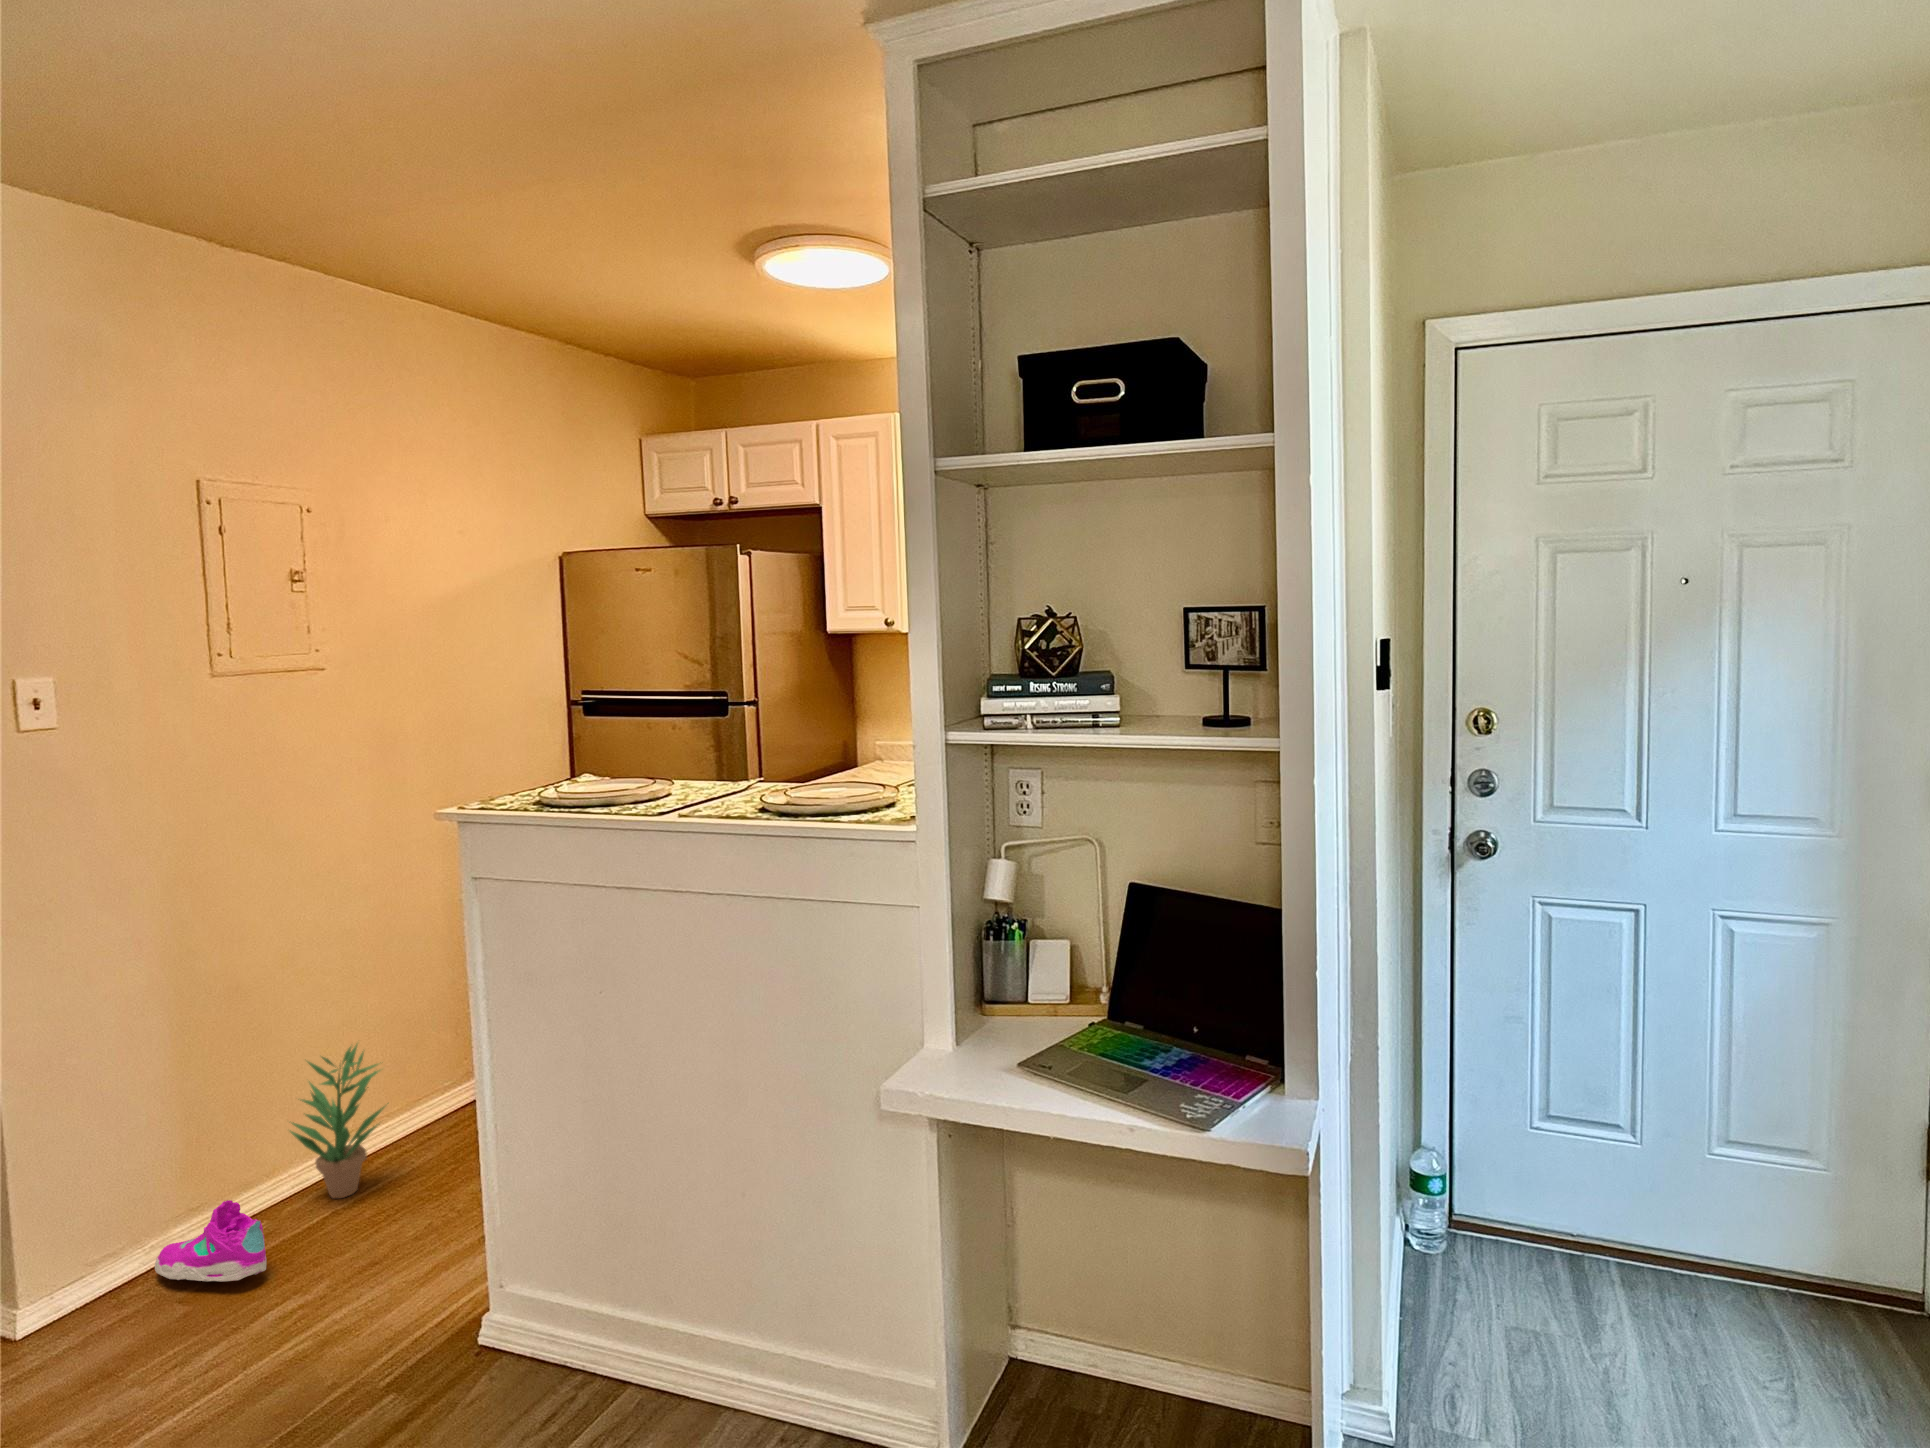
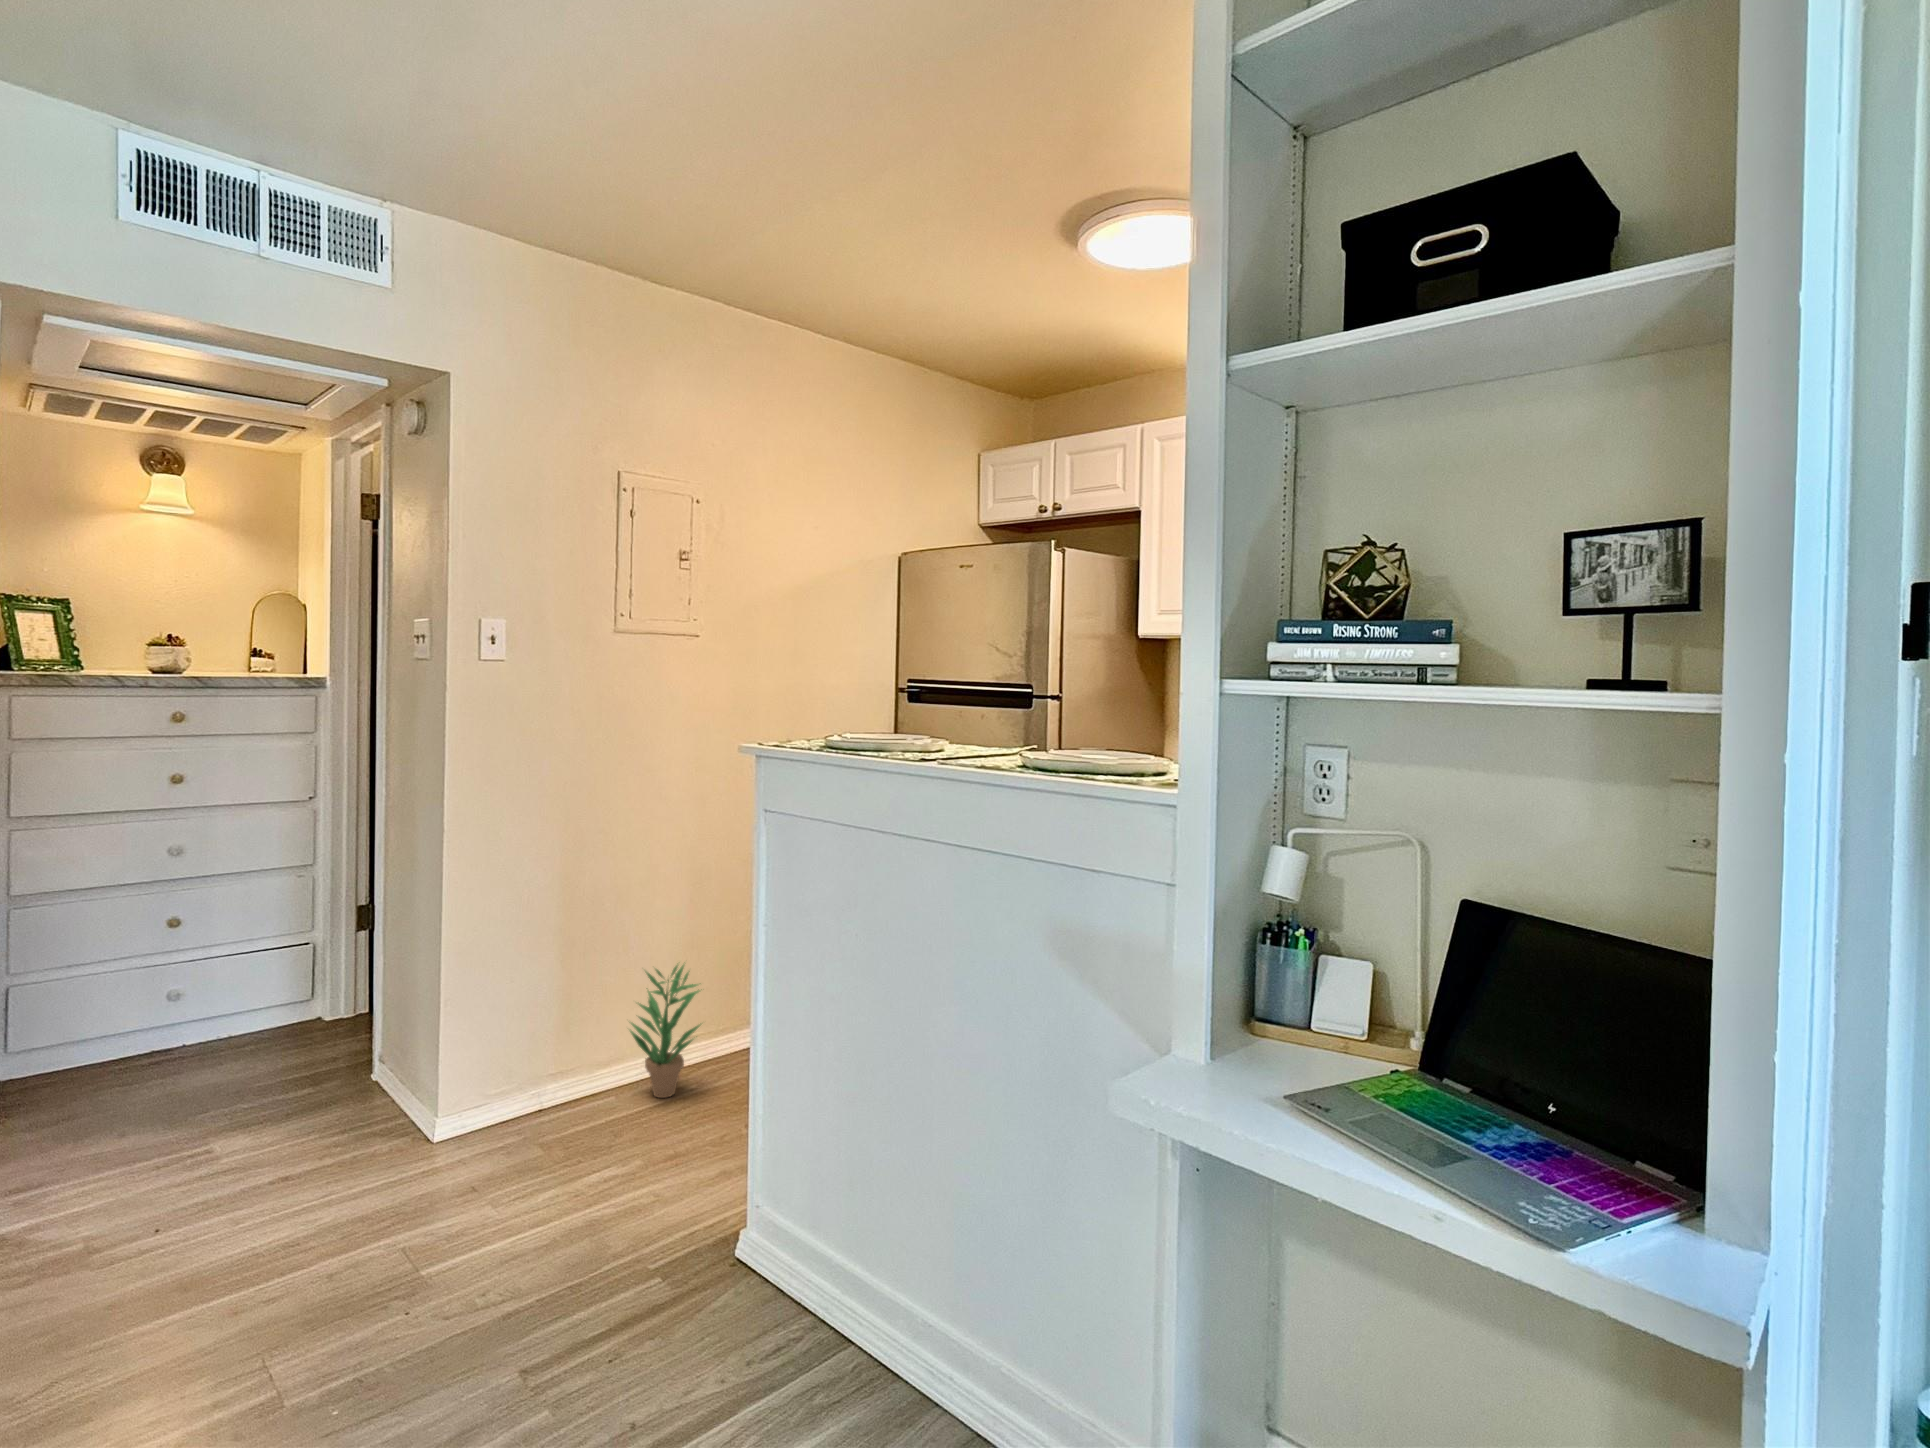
shoe: present [155,1200,267,1282] -> none [515,1076,590,1147]

